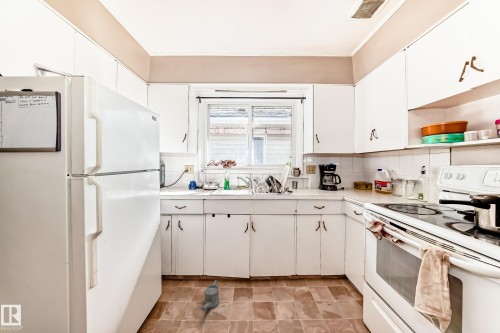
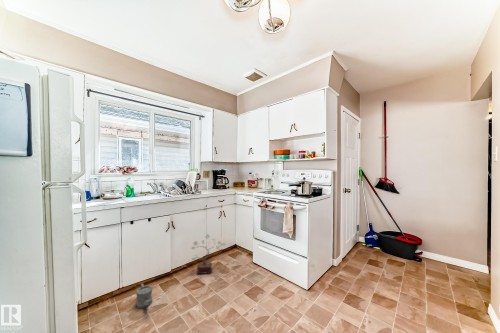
potted plant: none [269,248,310,301] -> present [192,235,219,274]

